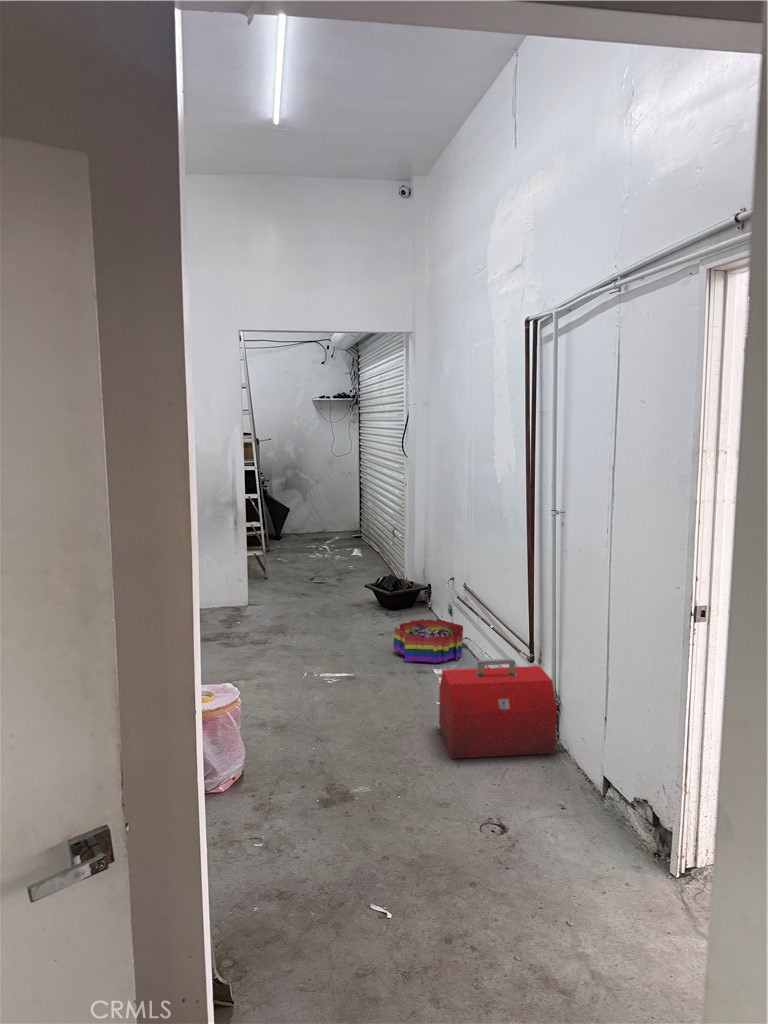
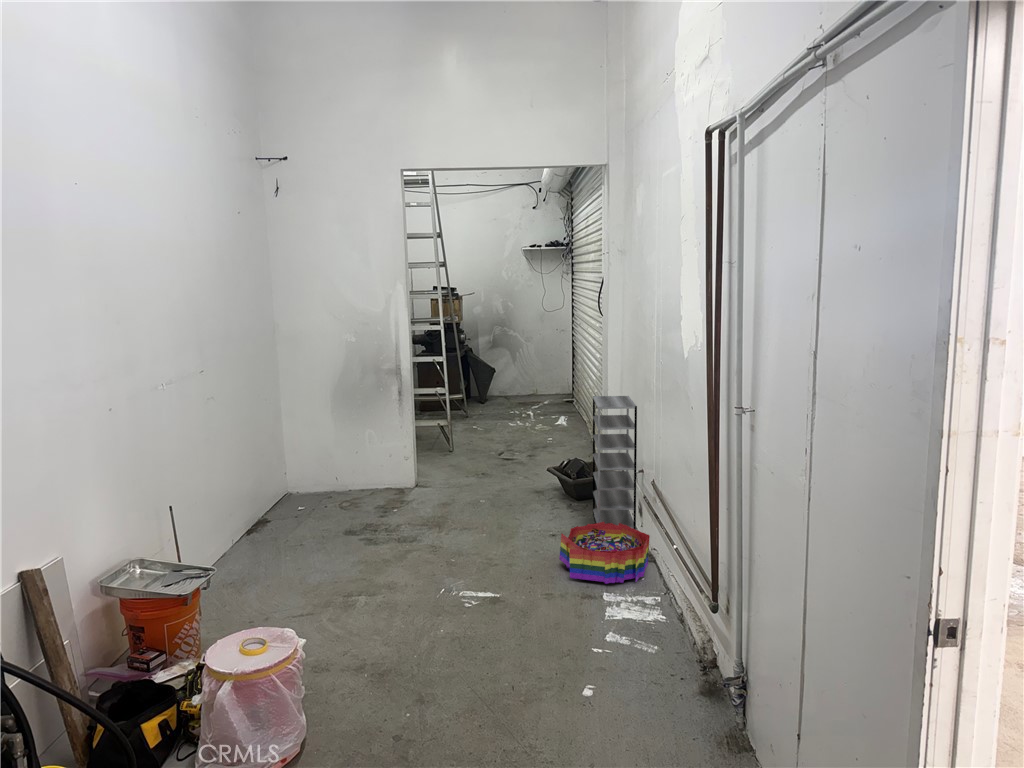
shelving unit: none [407,520,447,633] -> present [593,396,637,529]
toolbox: present [439,659,557,759] -> none [583,610,738,754]

